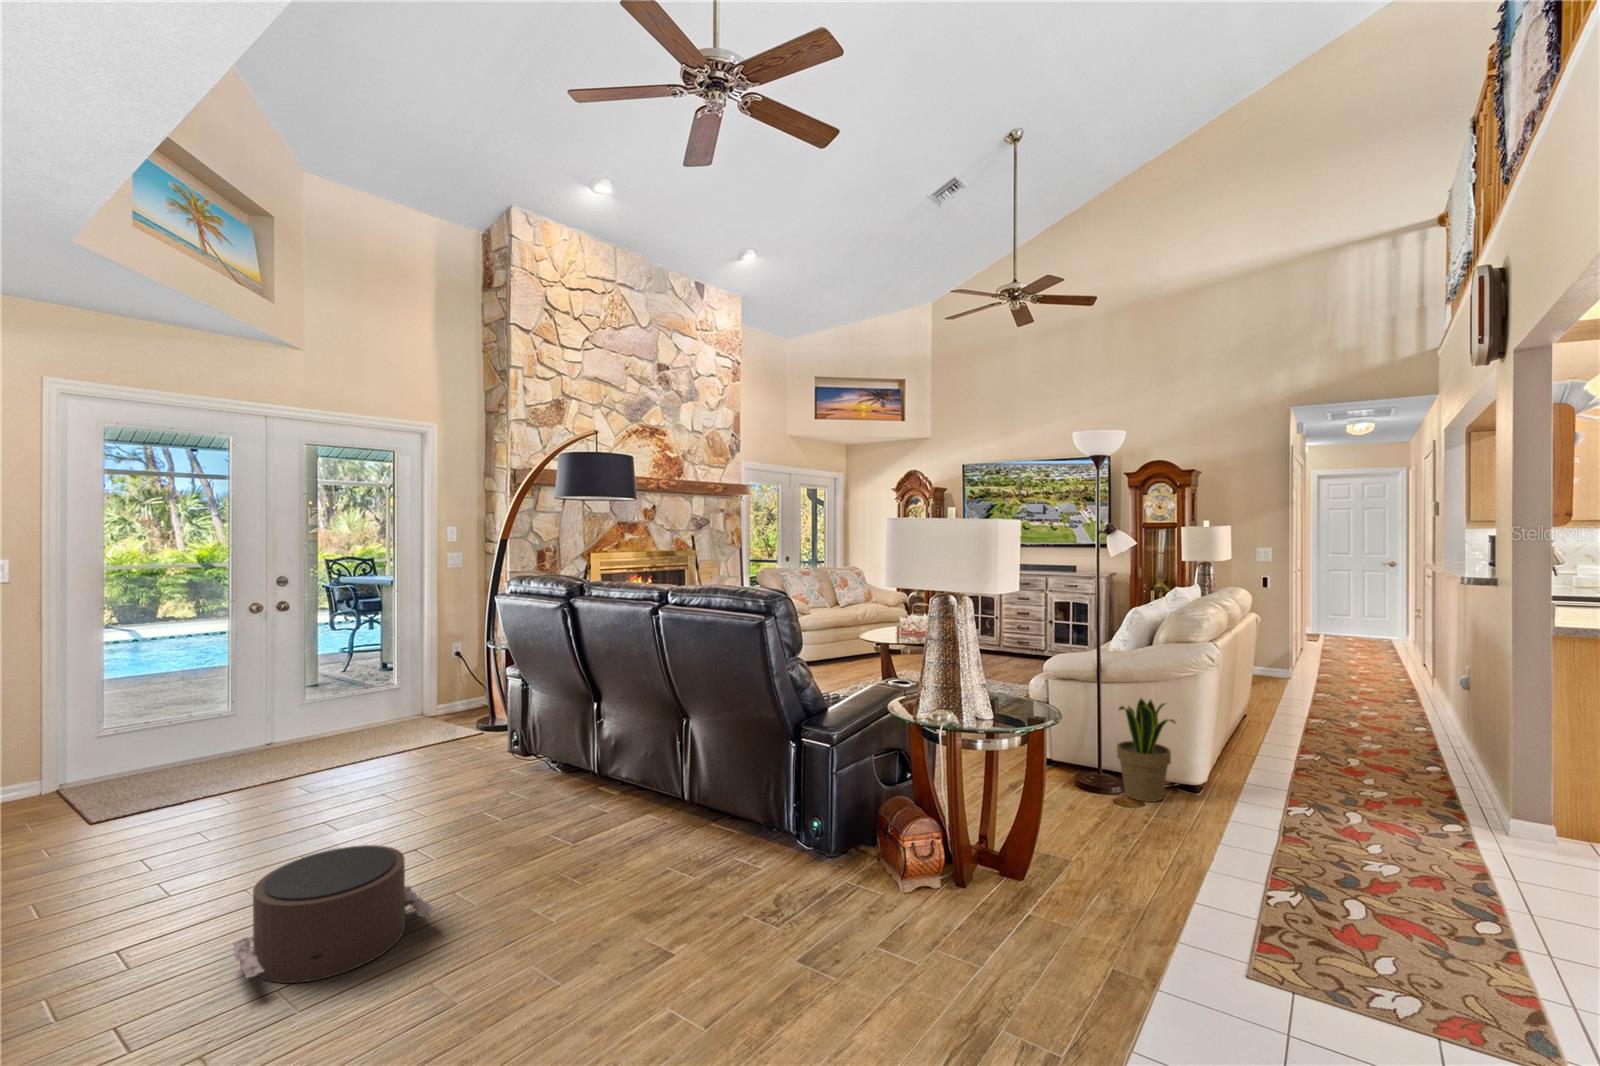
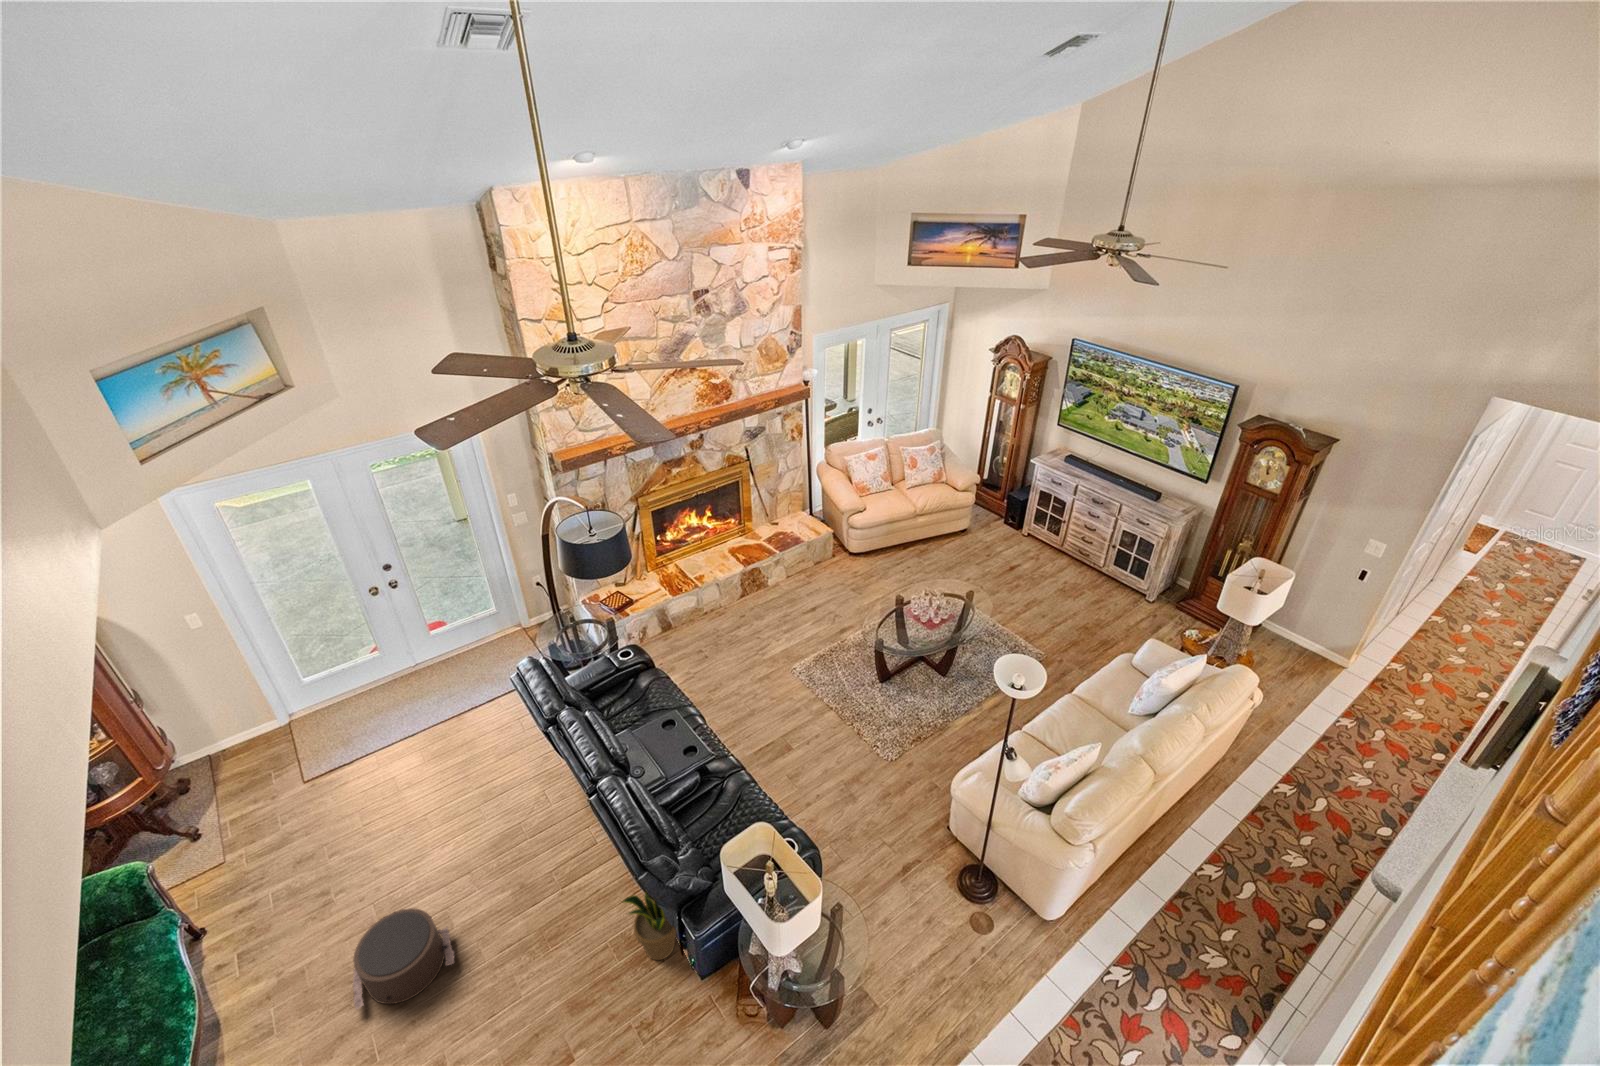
potted plant: present [1117,699,1175,802] -> present [623,893,676,960]

